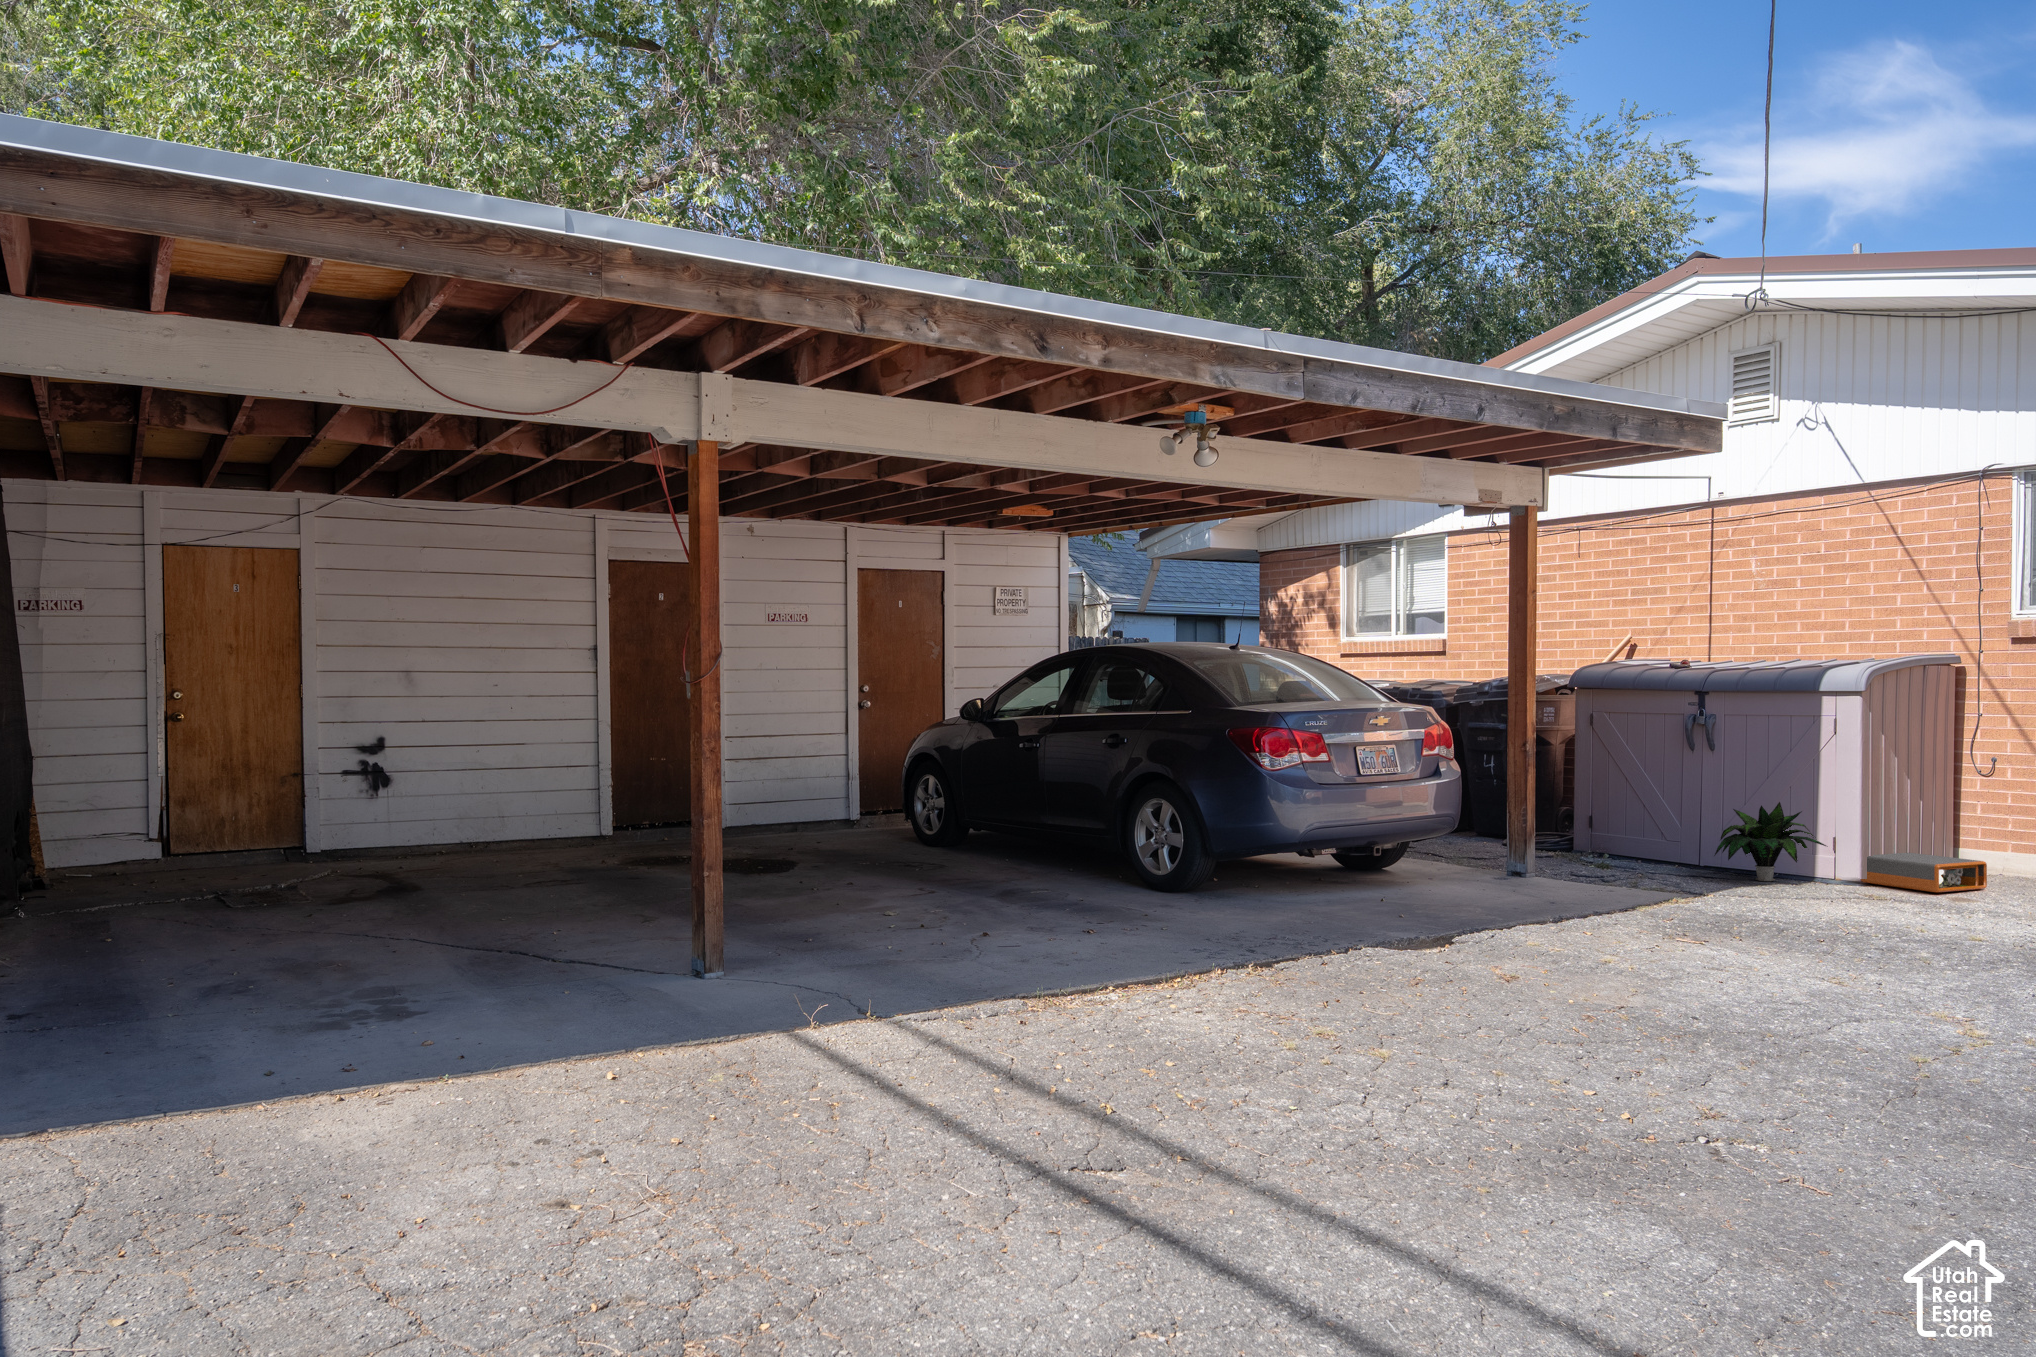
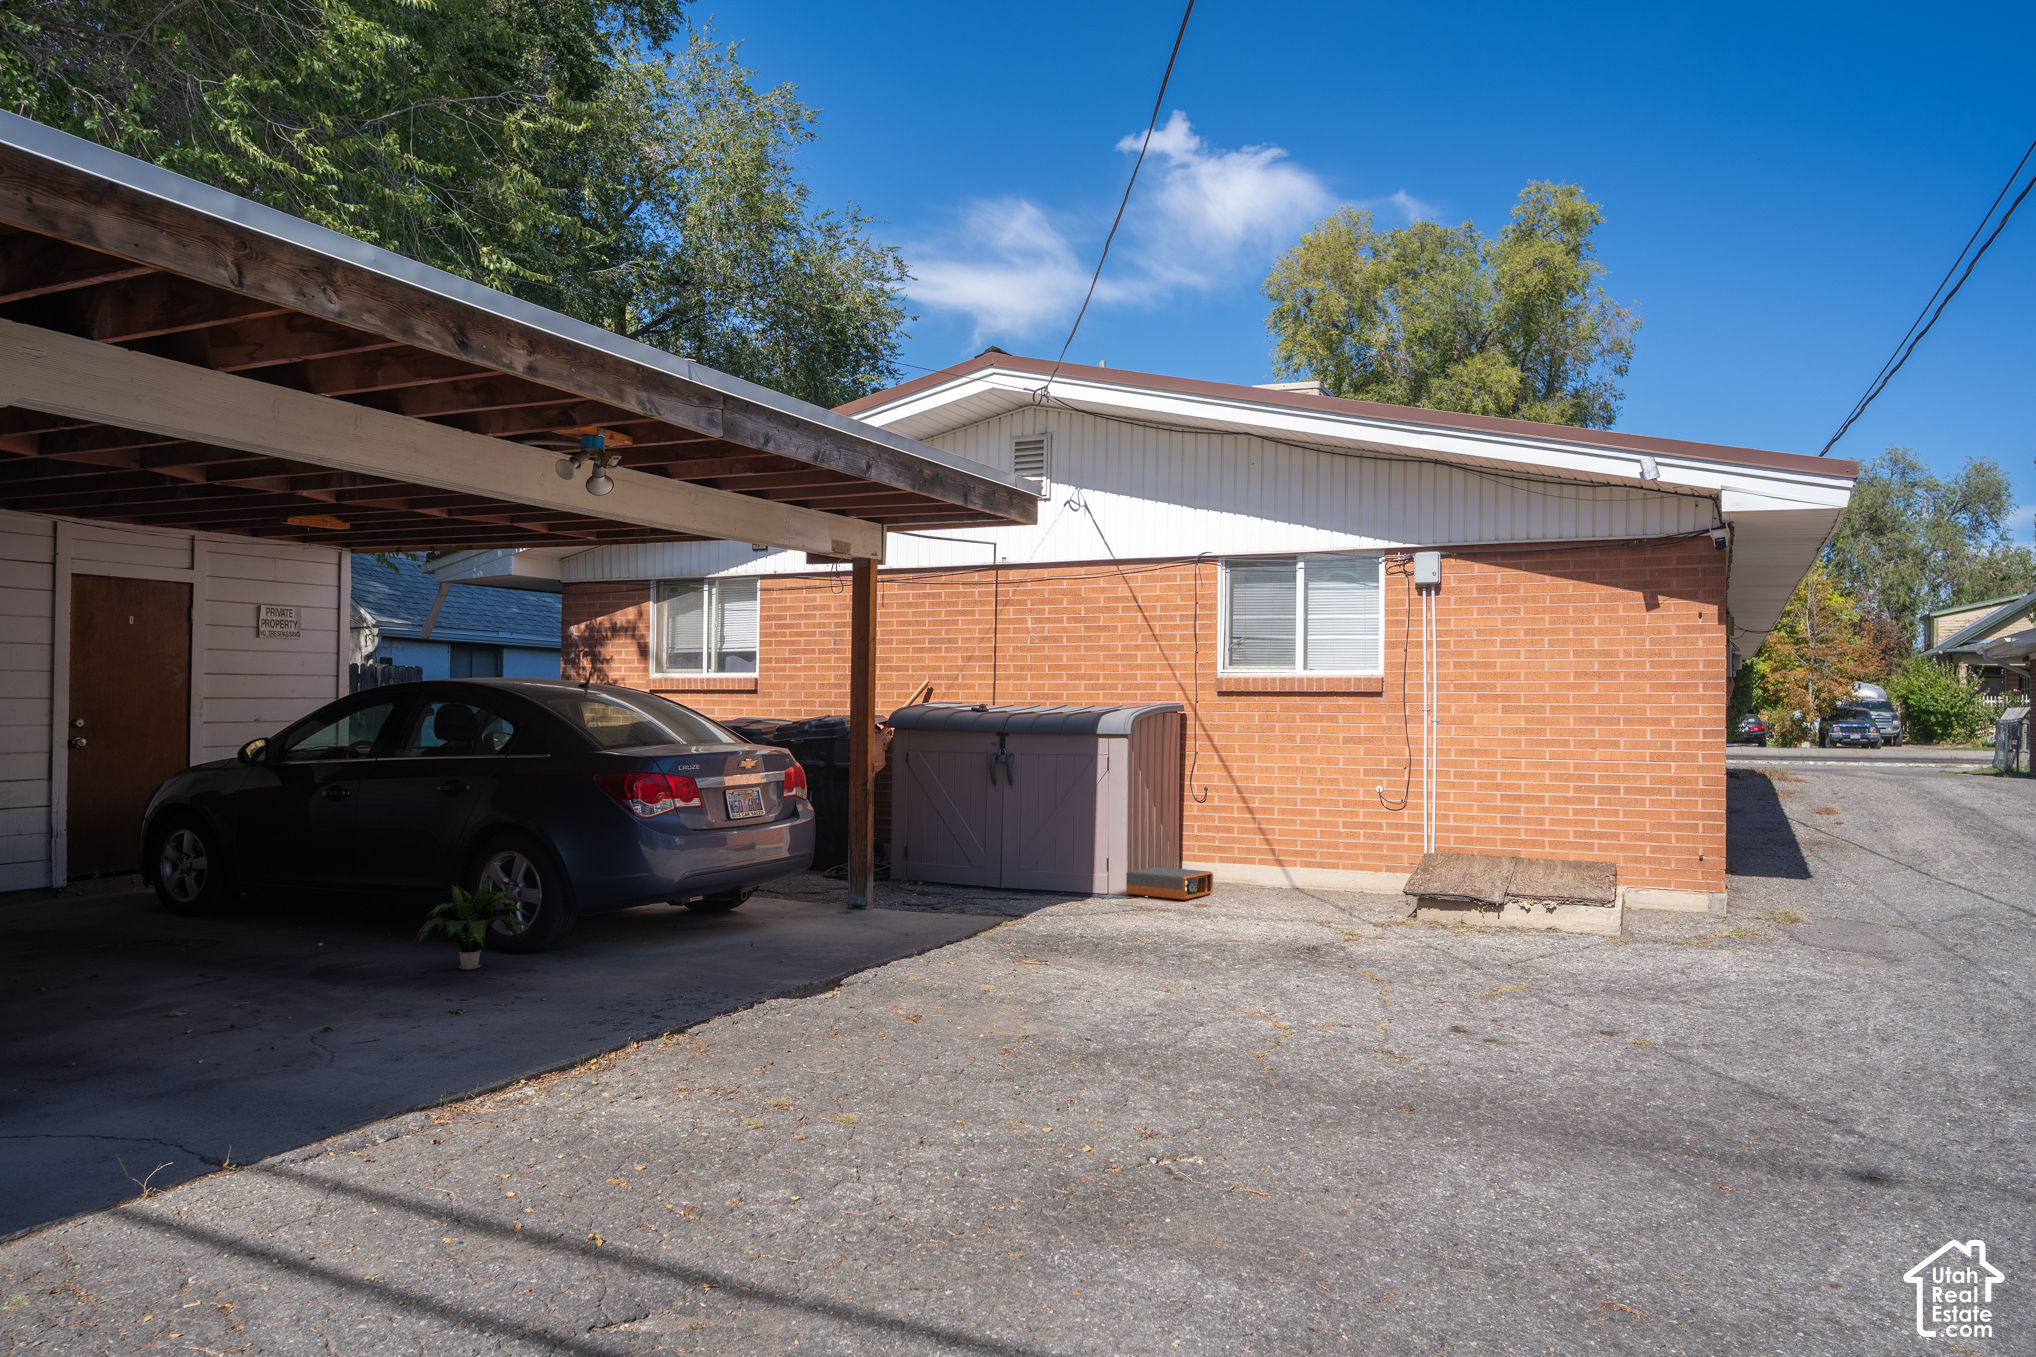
potted plant: present [1714,802,1826,881] -> present [415,876,531,970]

